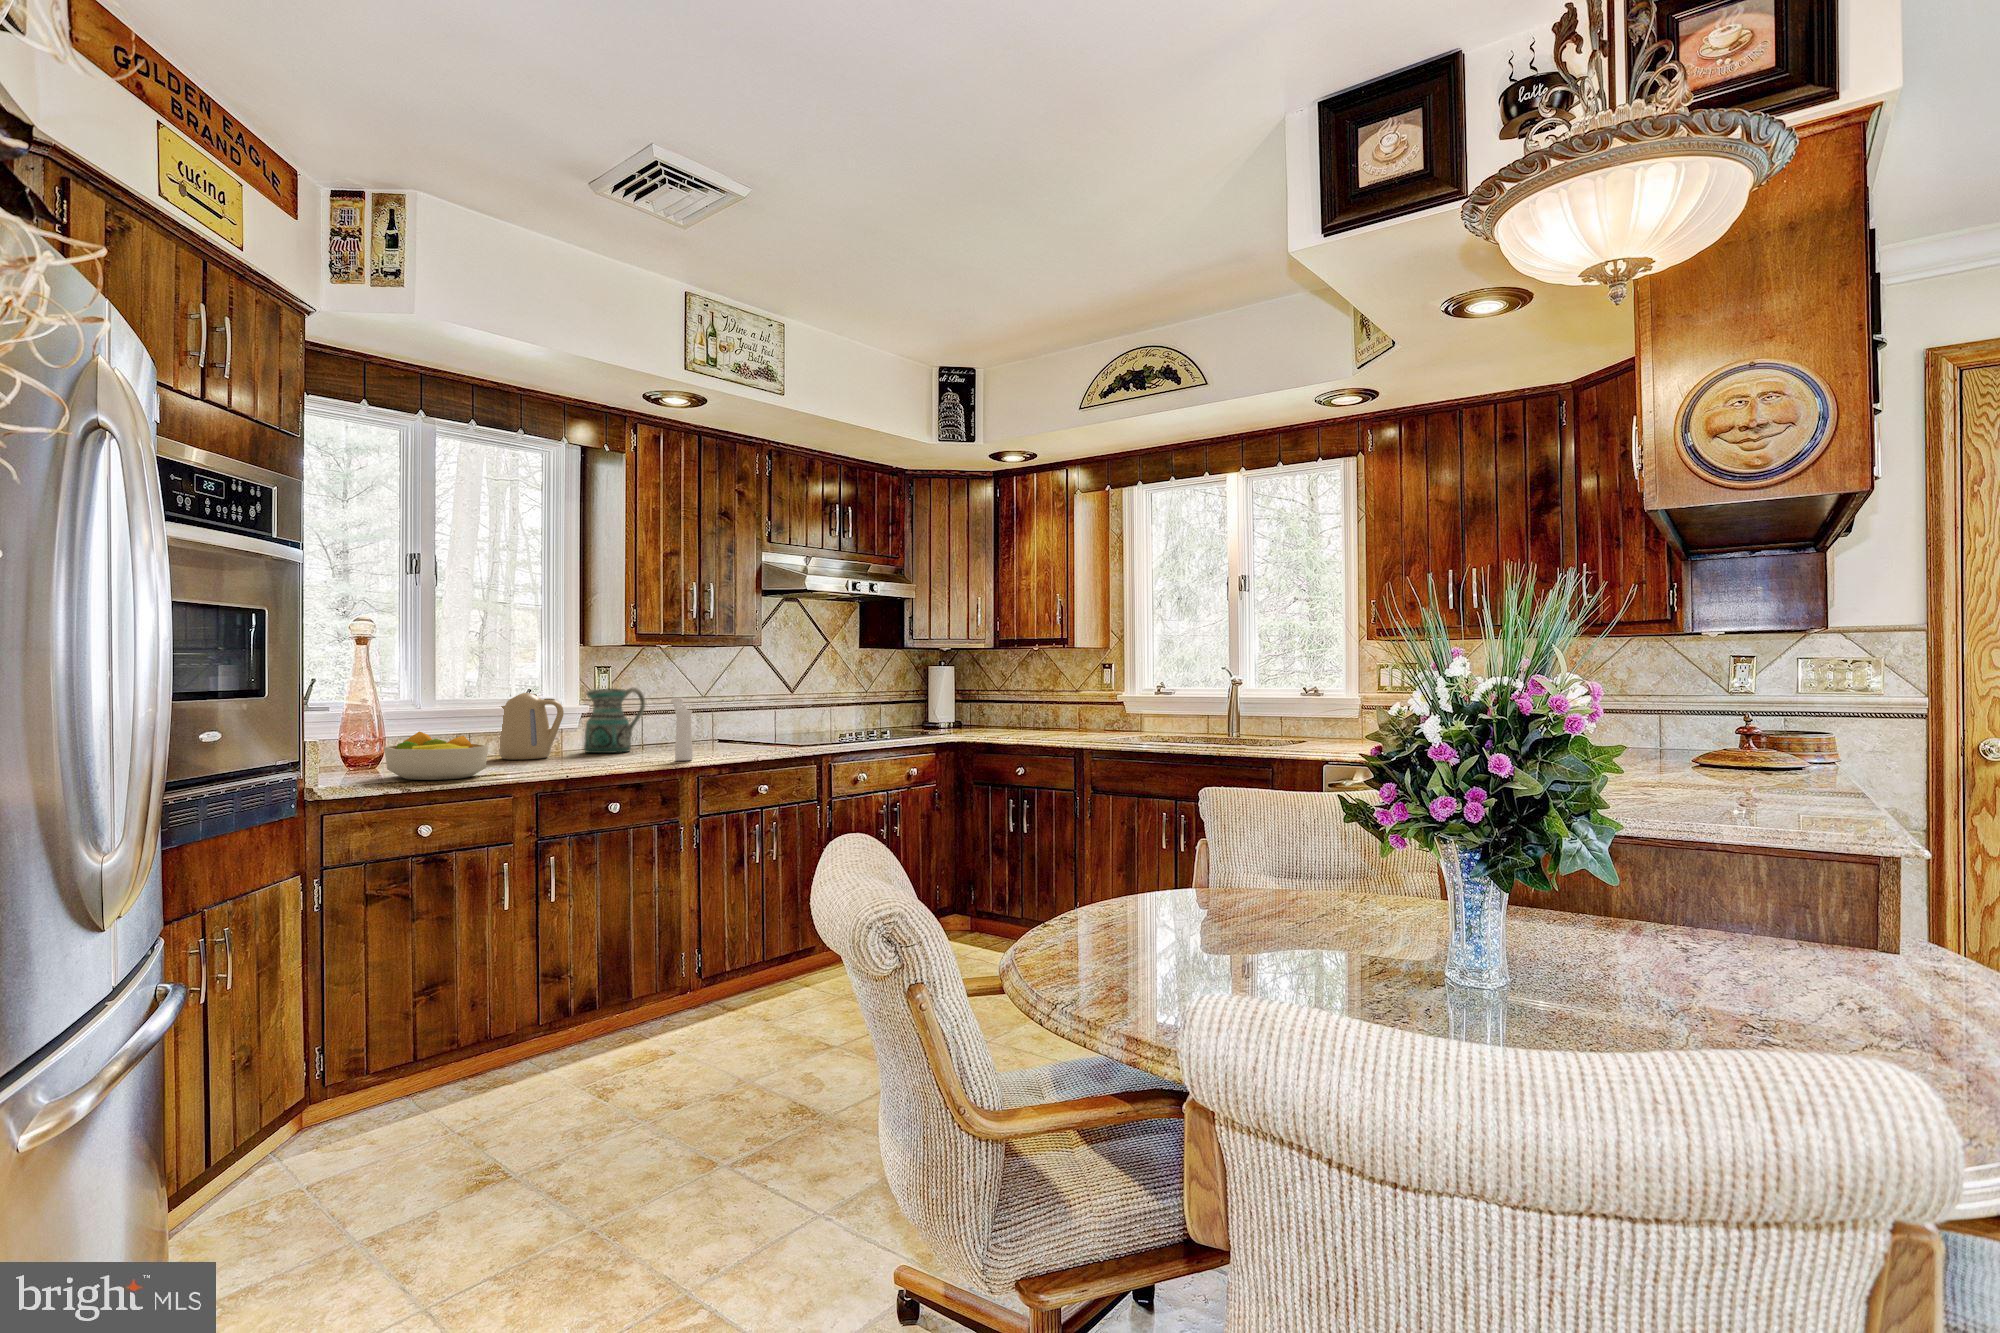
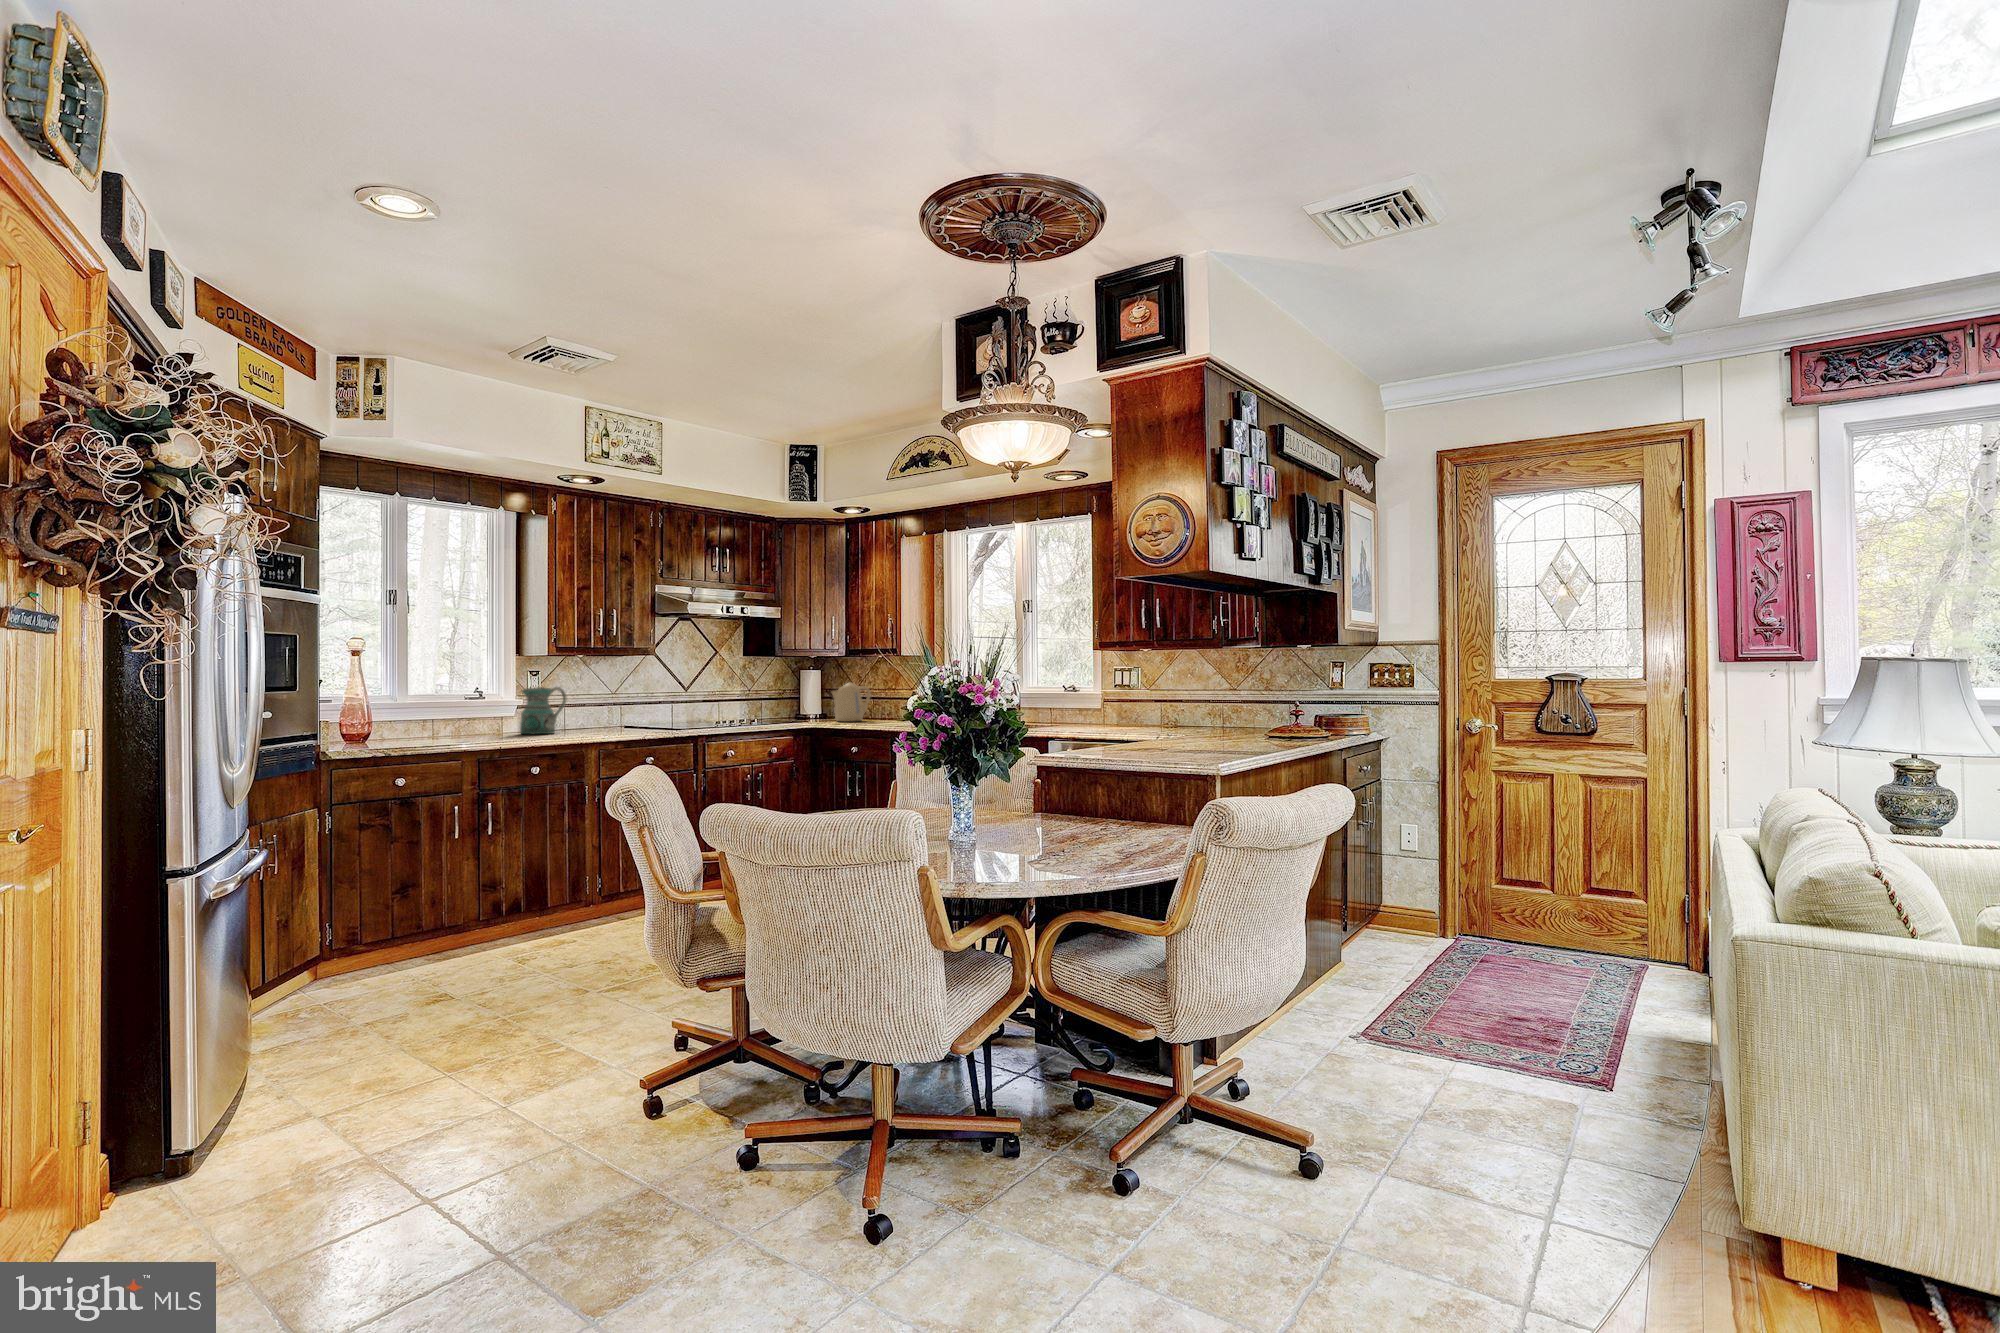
kettle: present [499,693,564,760] -> present [832,683,871,722]
pepper mill: present [671,697,693,761] -> none [581,693,595,738]
fruit bowl: present [384,732,488,780] -> none [374,717,446,749]

